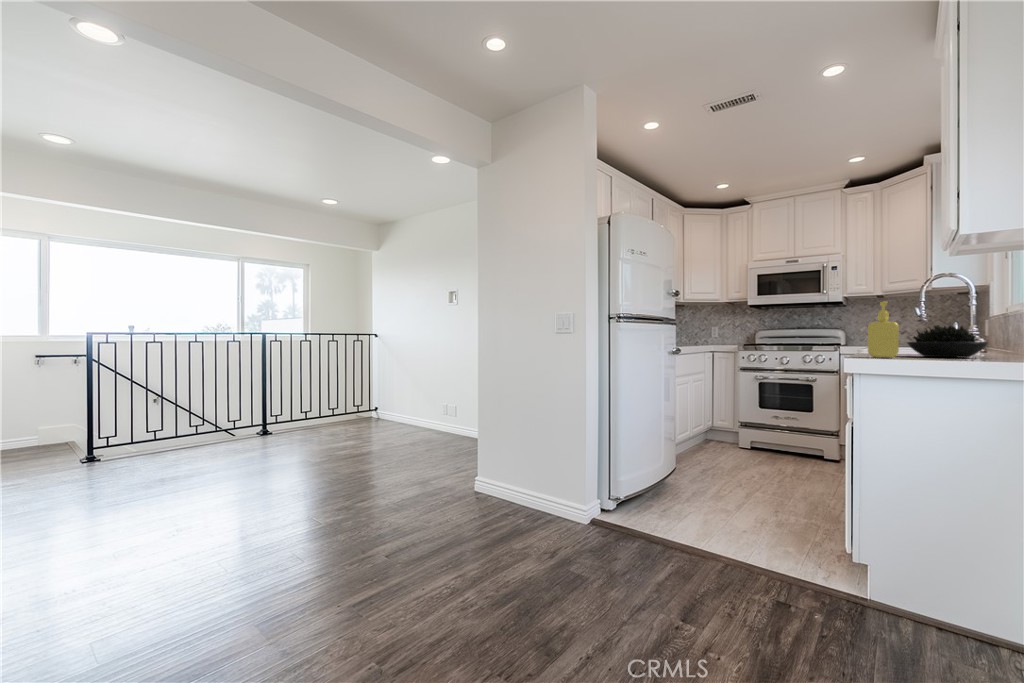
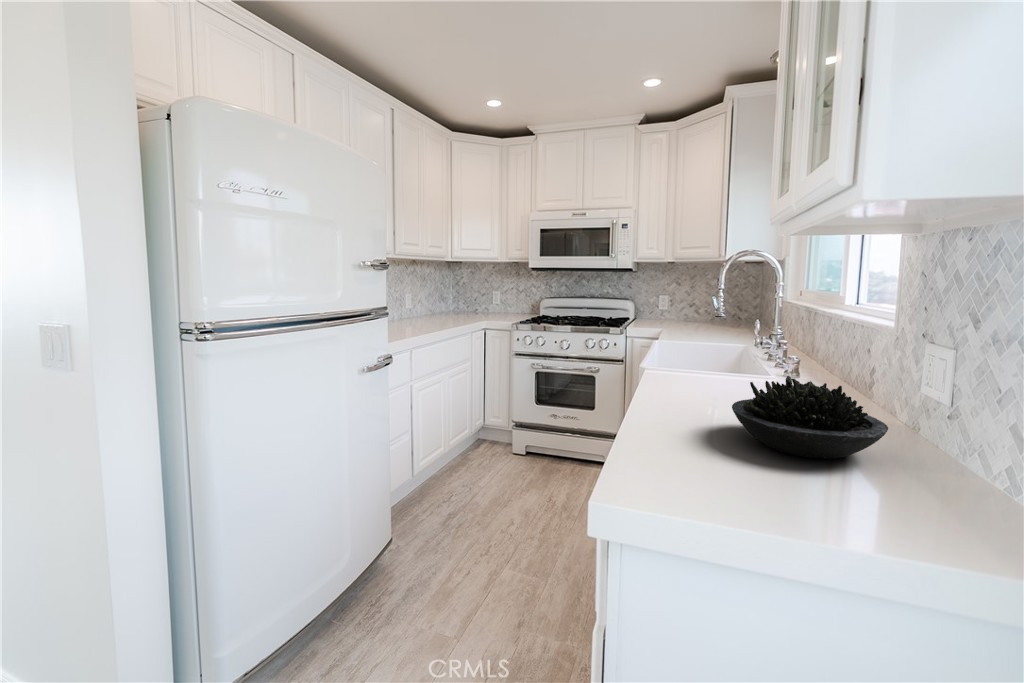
soap dispenser: present [868,301,899,358] -> none [664,341,737,493]

